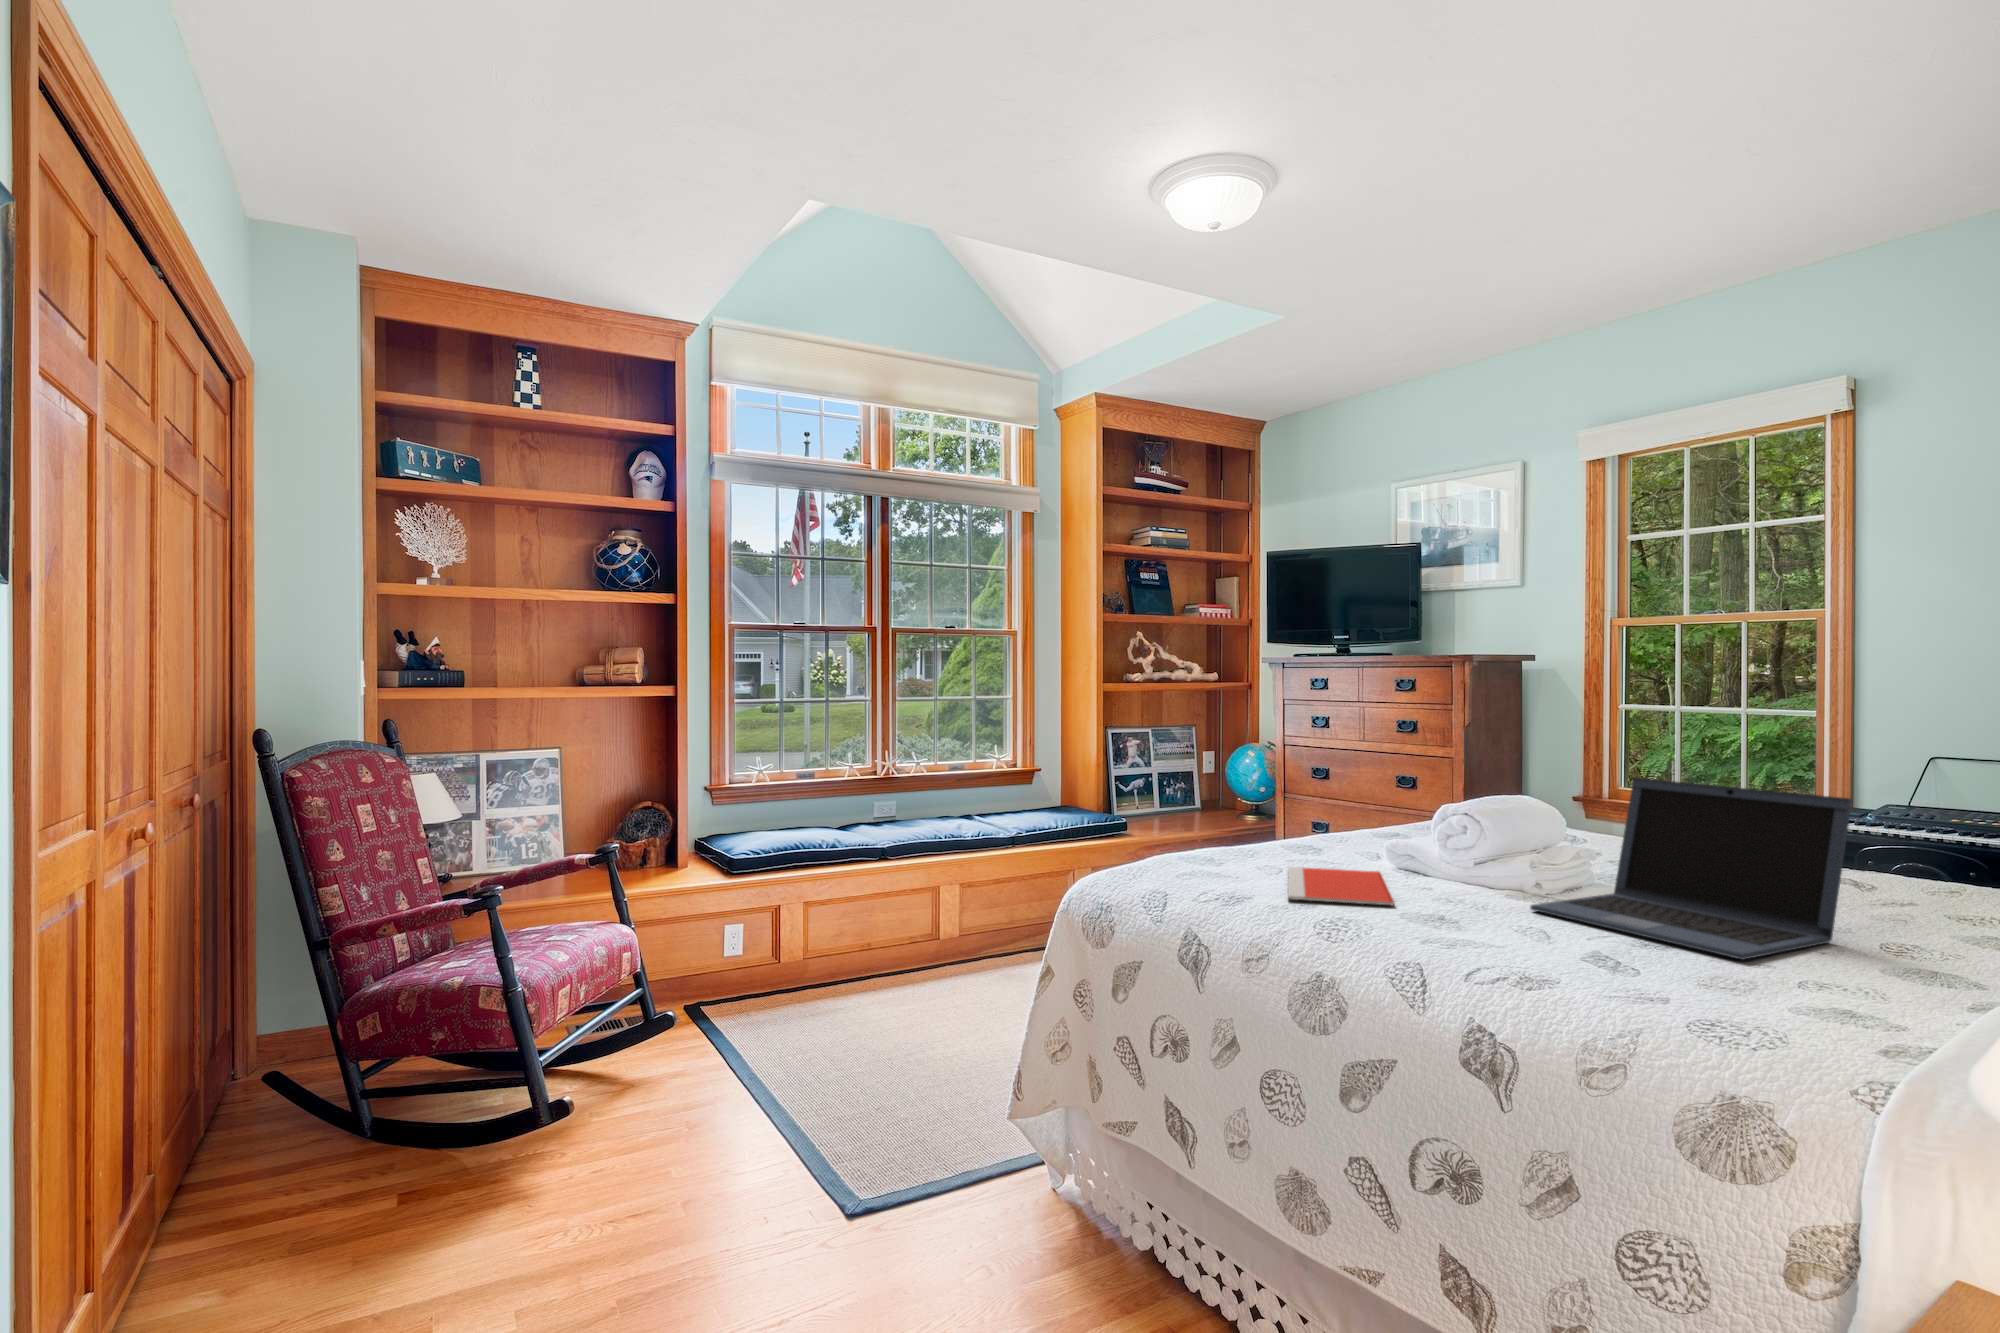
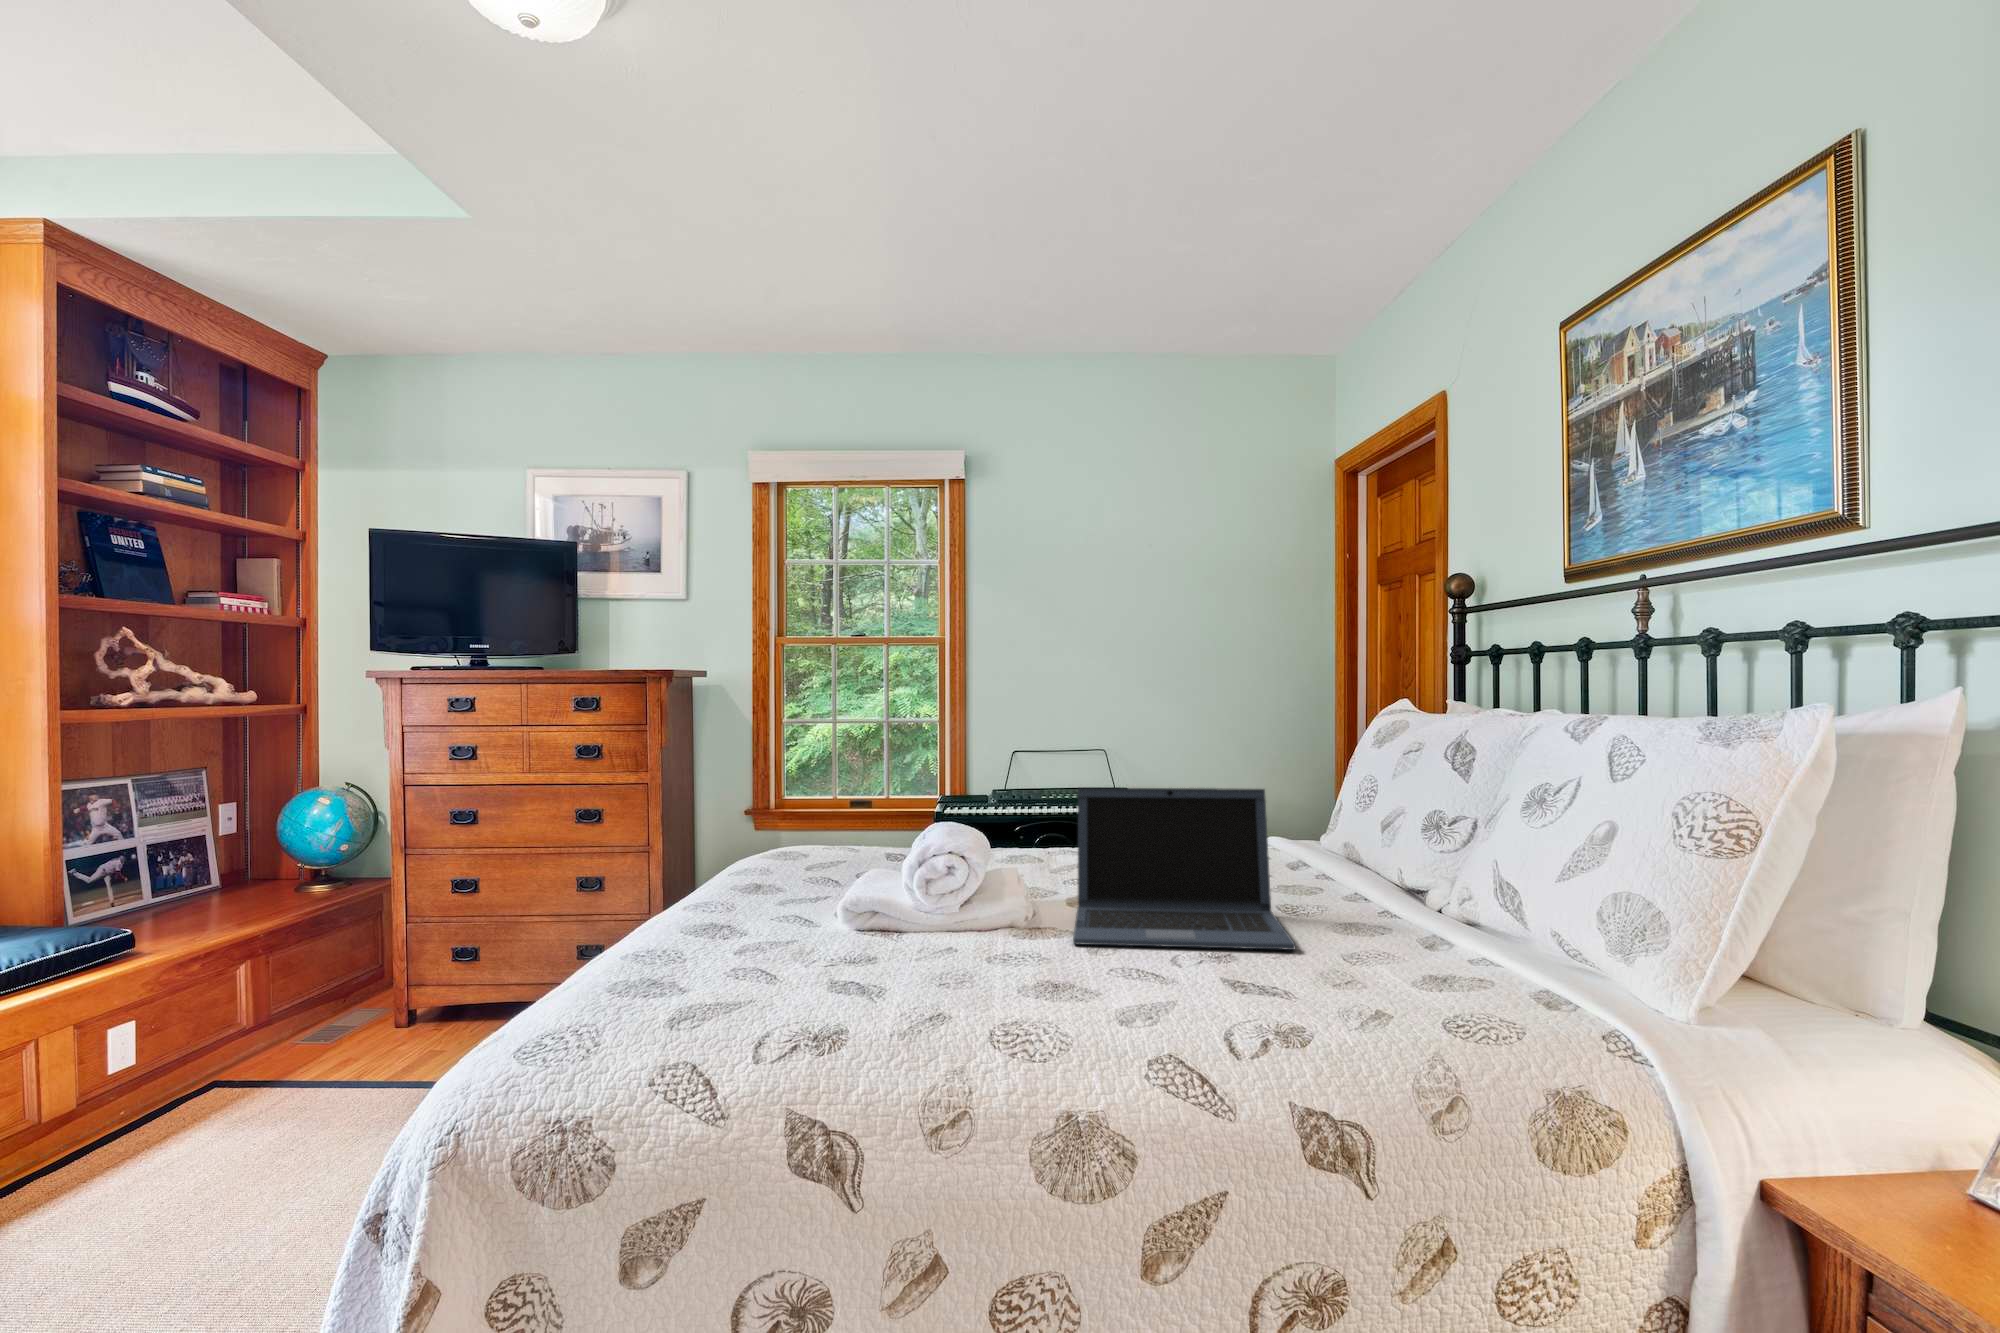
notebook: present [1288,867,1394,906] -> none [757,935,977,1007]

